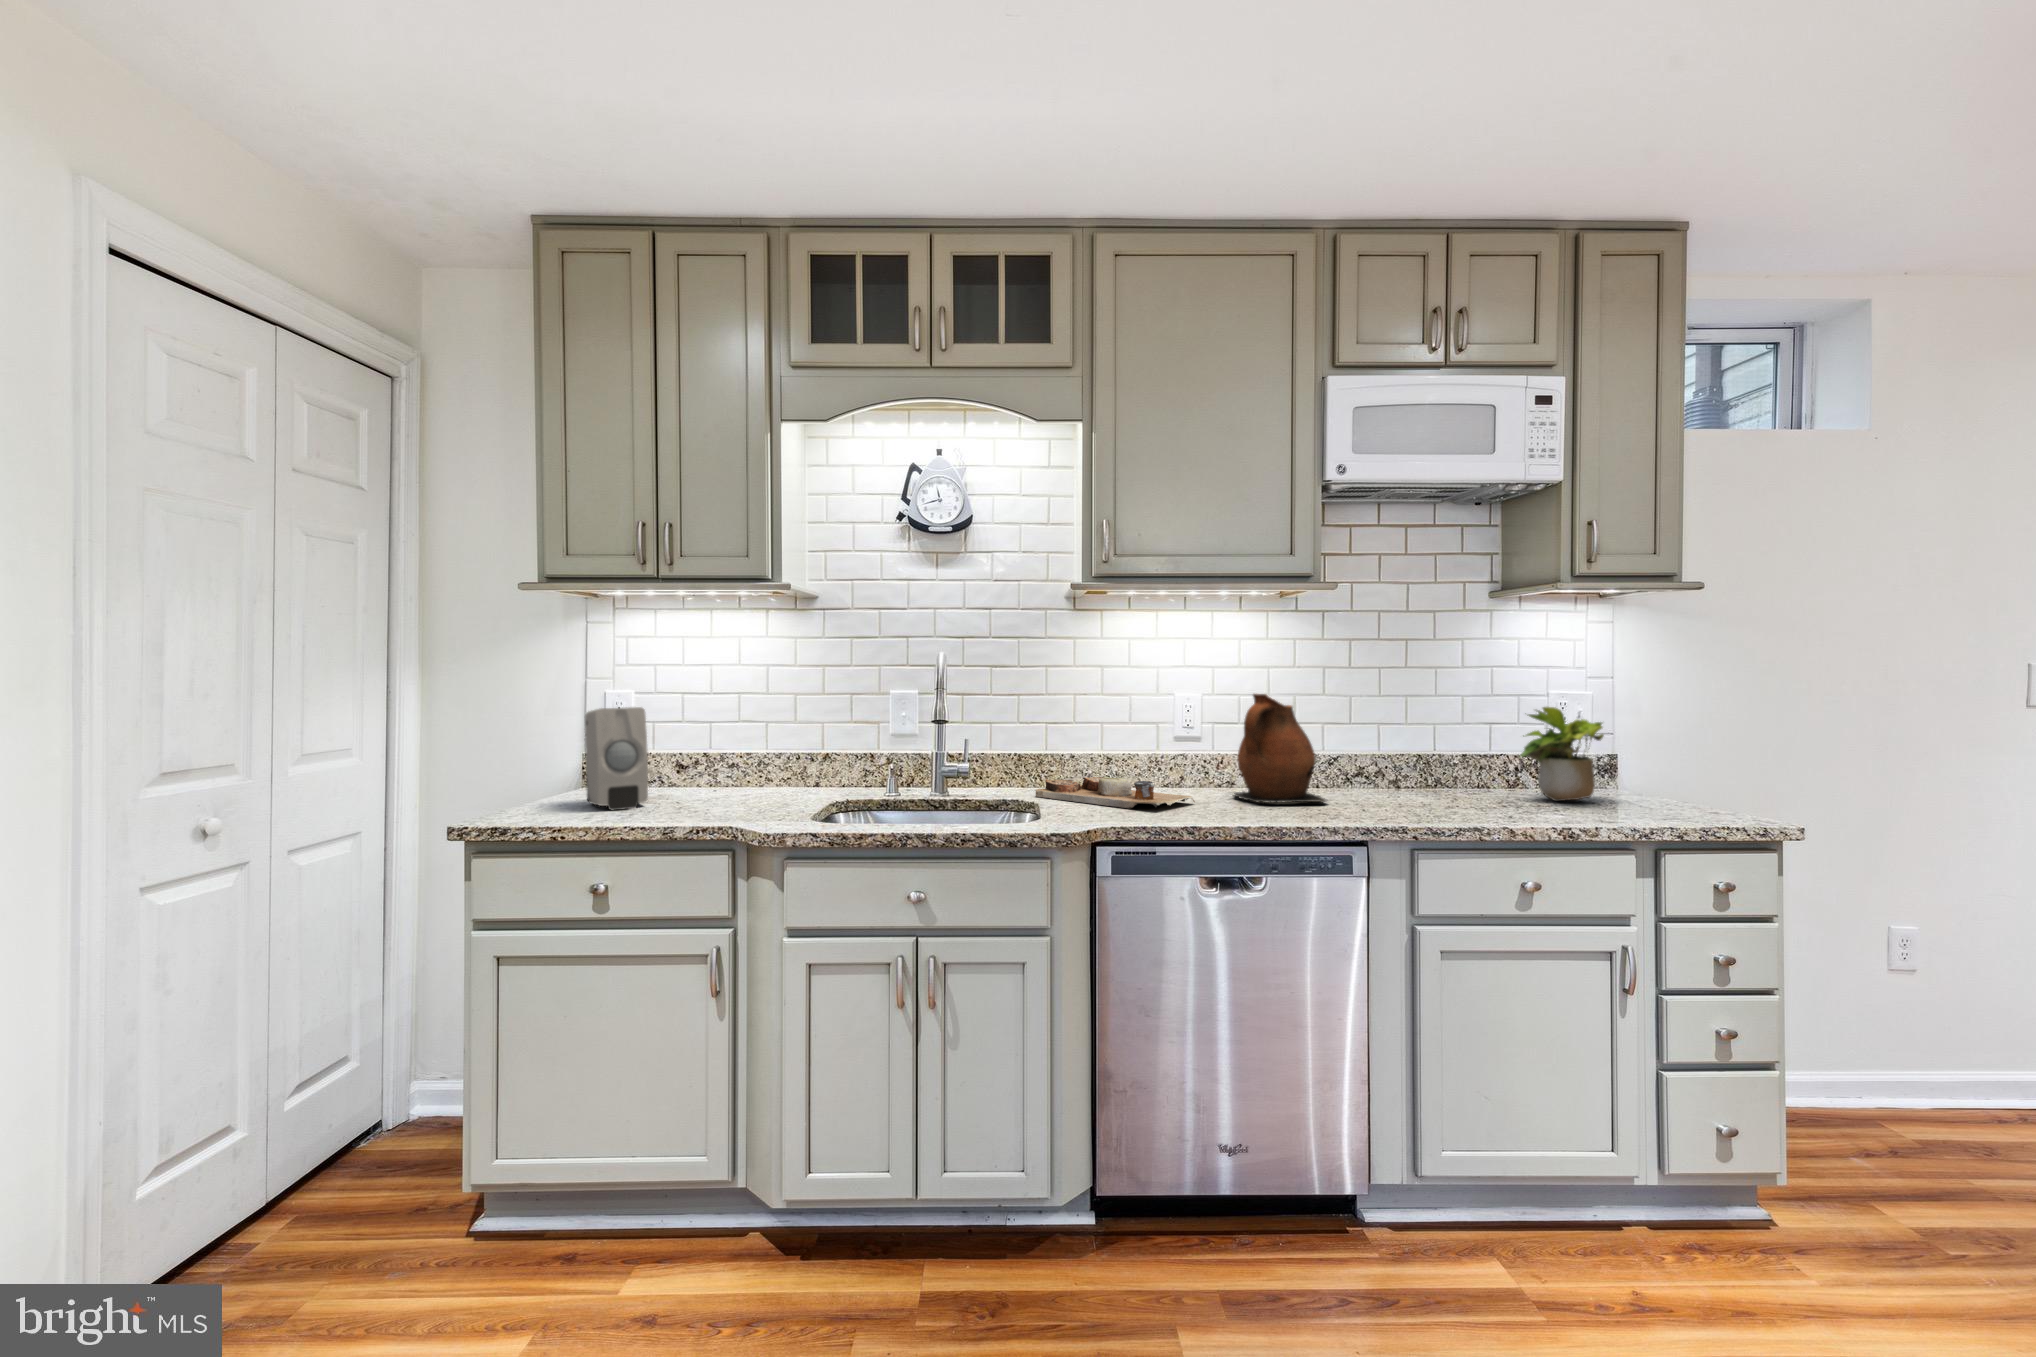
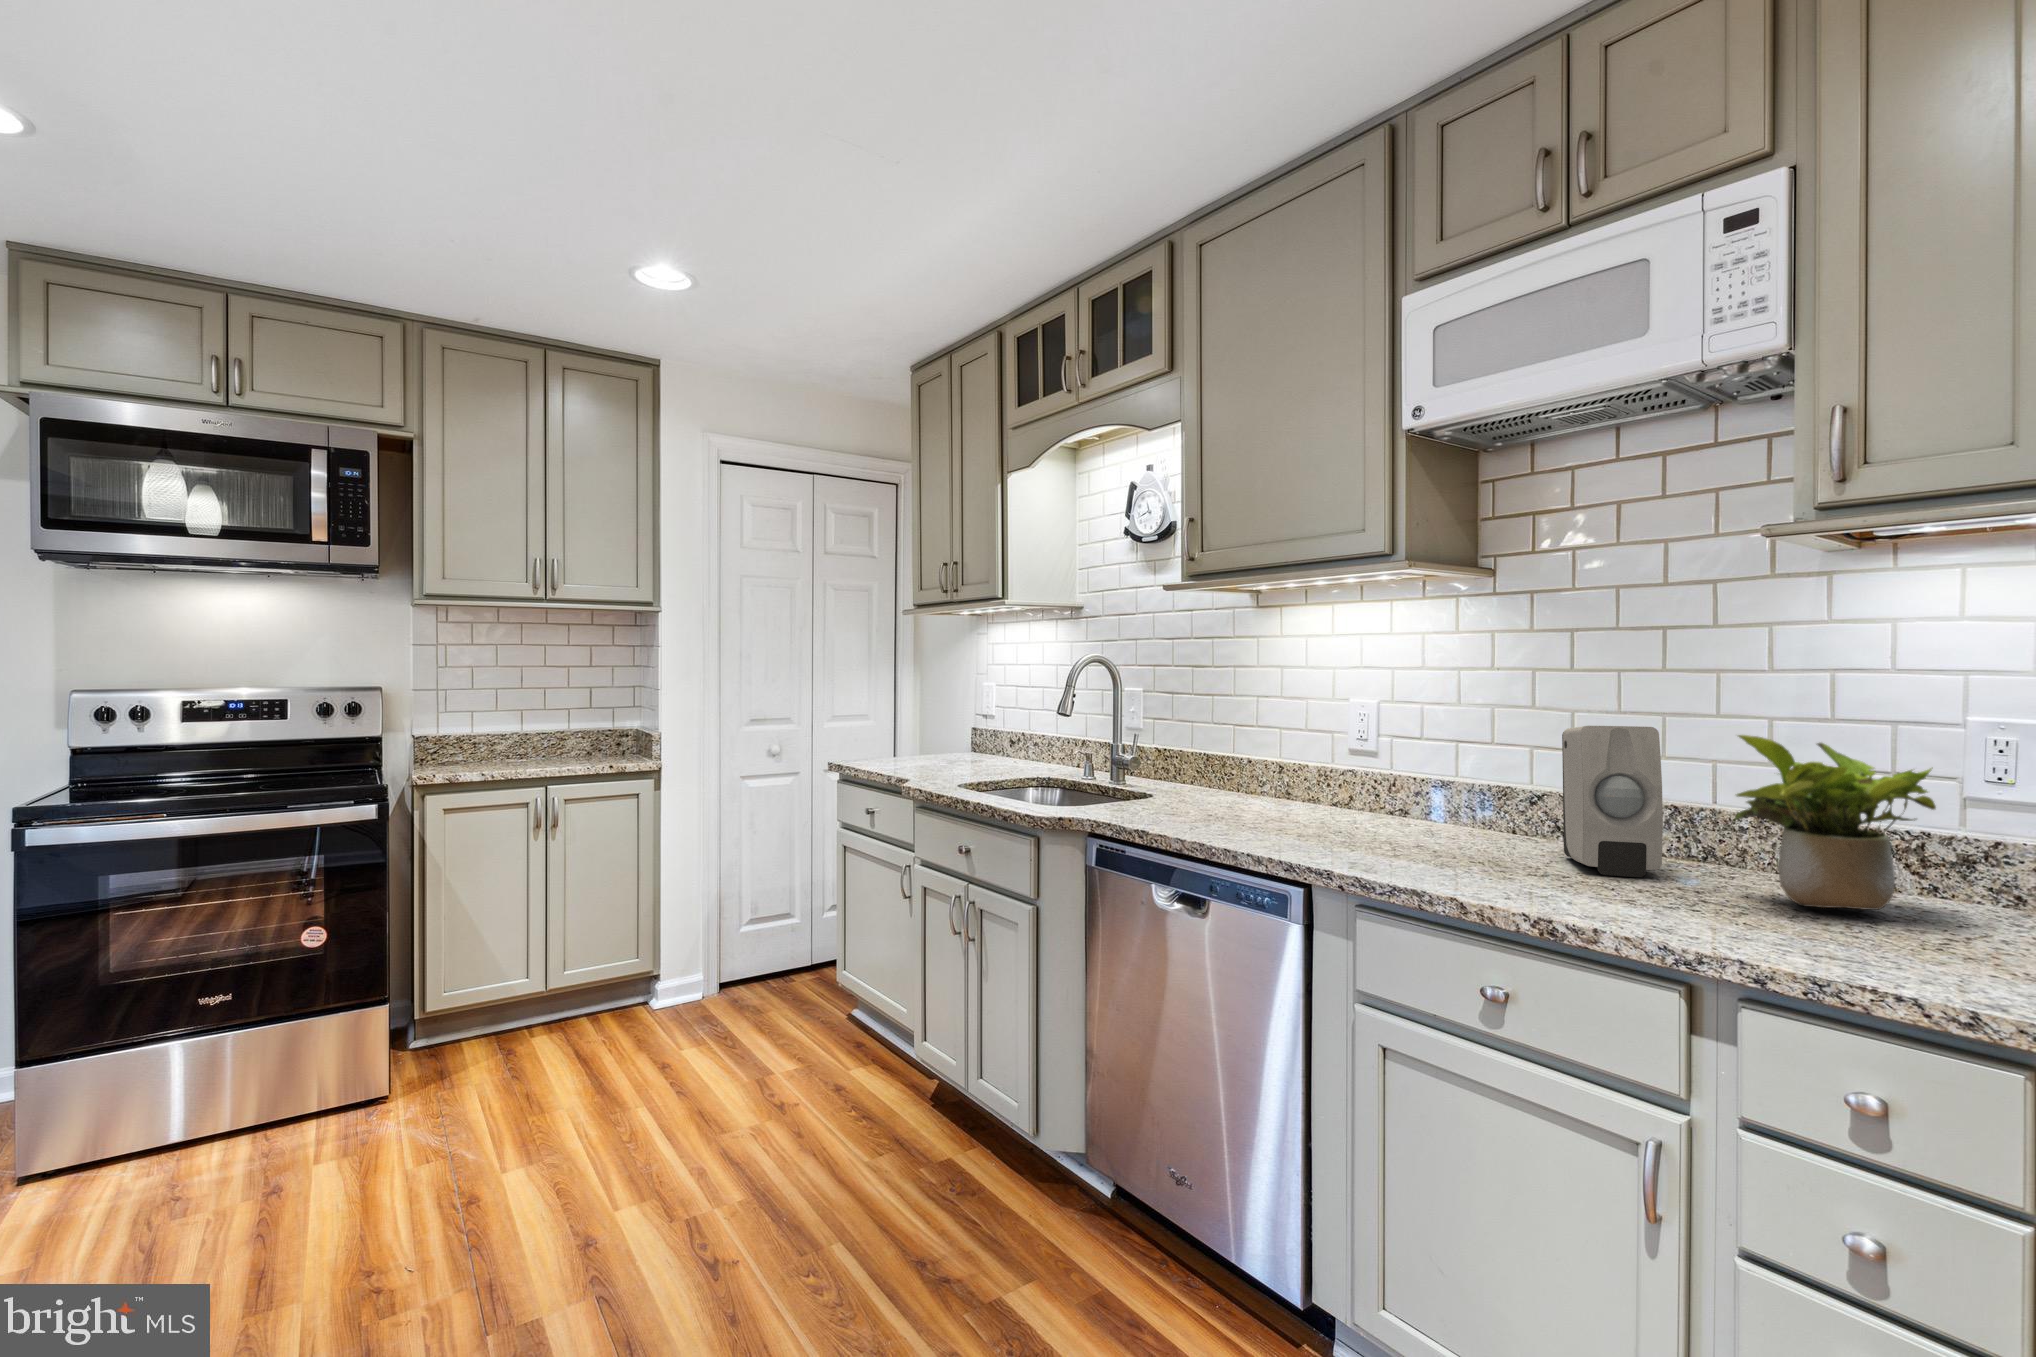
ceramic pitcher: present [1234,694,1327,803] -> none [1310,698,1446,843]
soap dispenser: present [585,707,648,810] -> present [1562,726,1663,877]
cutting board: present [1036,777,1195,809] -> none [1170,781,1264,820]

